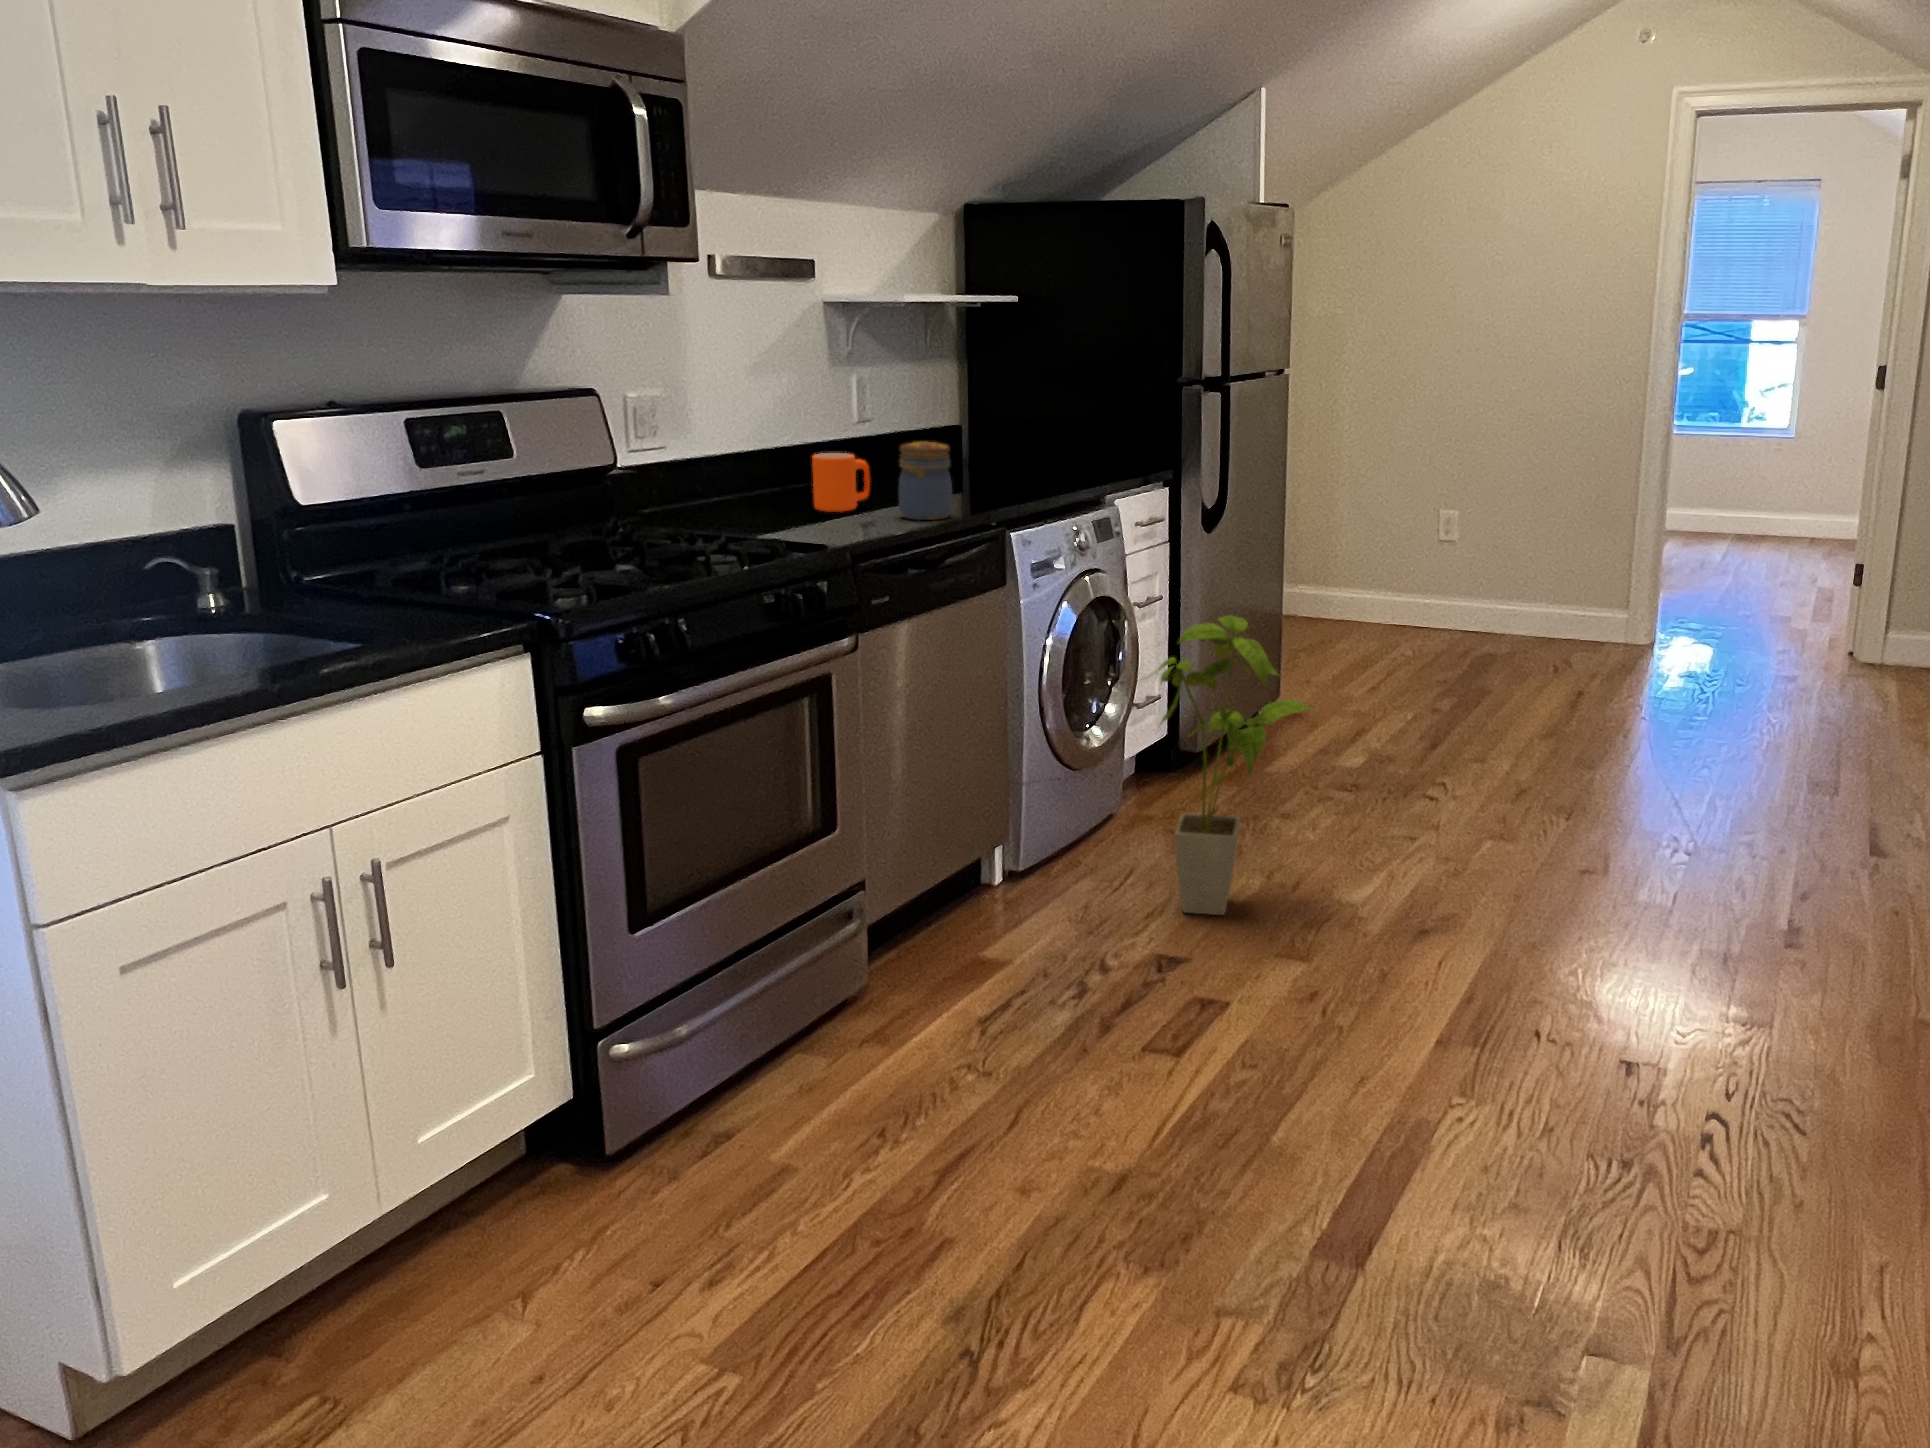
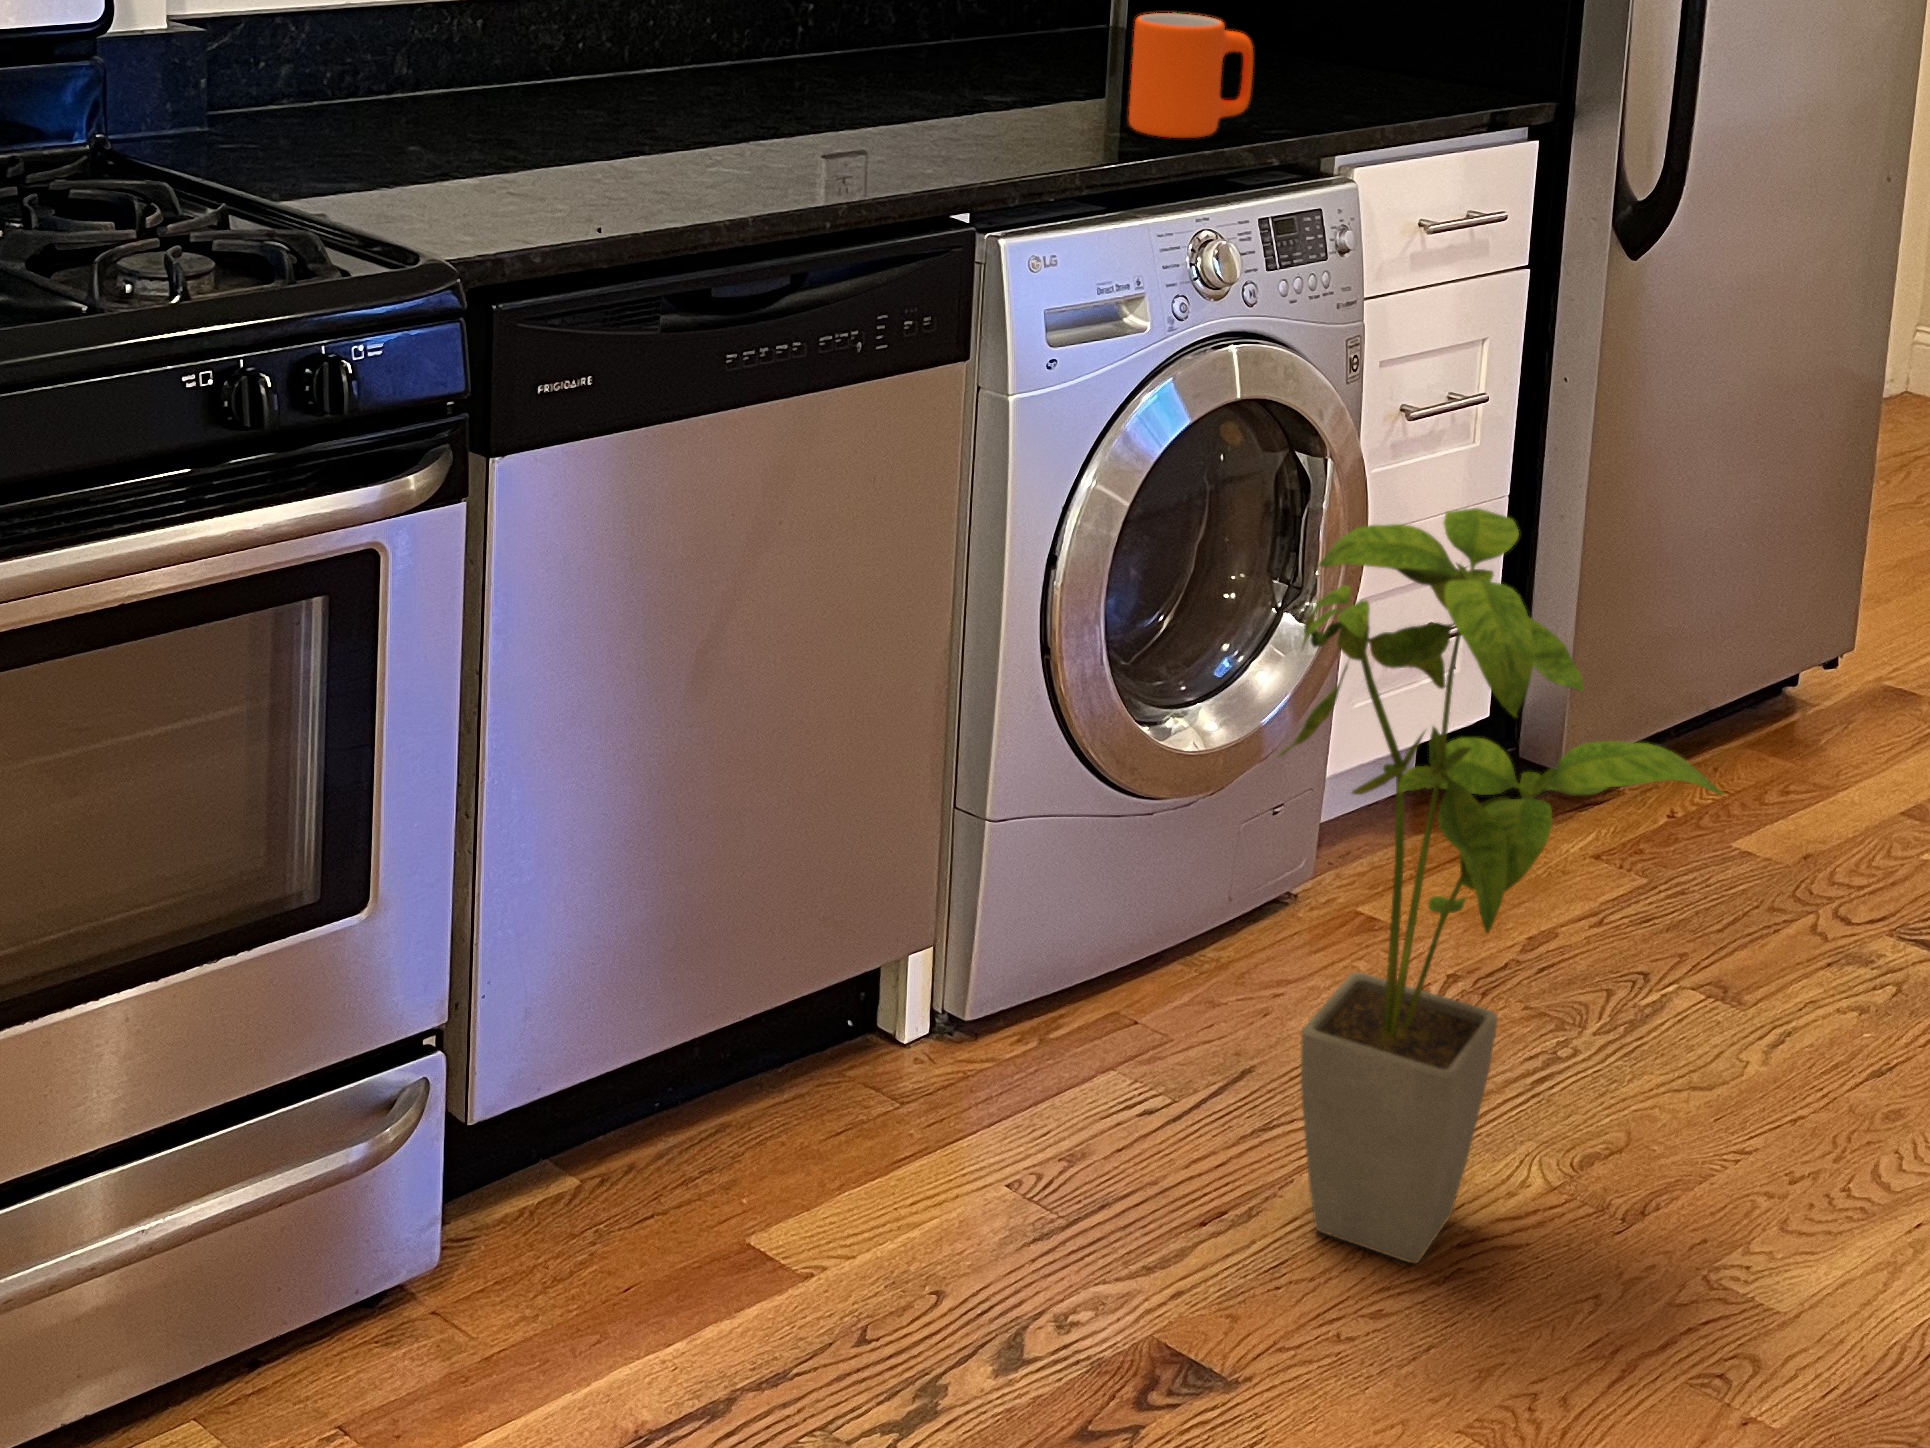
jar: present [899,442,952,520] -> none [720,13,846,194]
mug: present [812,453,870,512] -> present [1129,13,1254,138]

